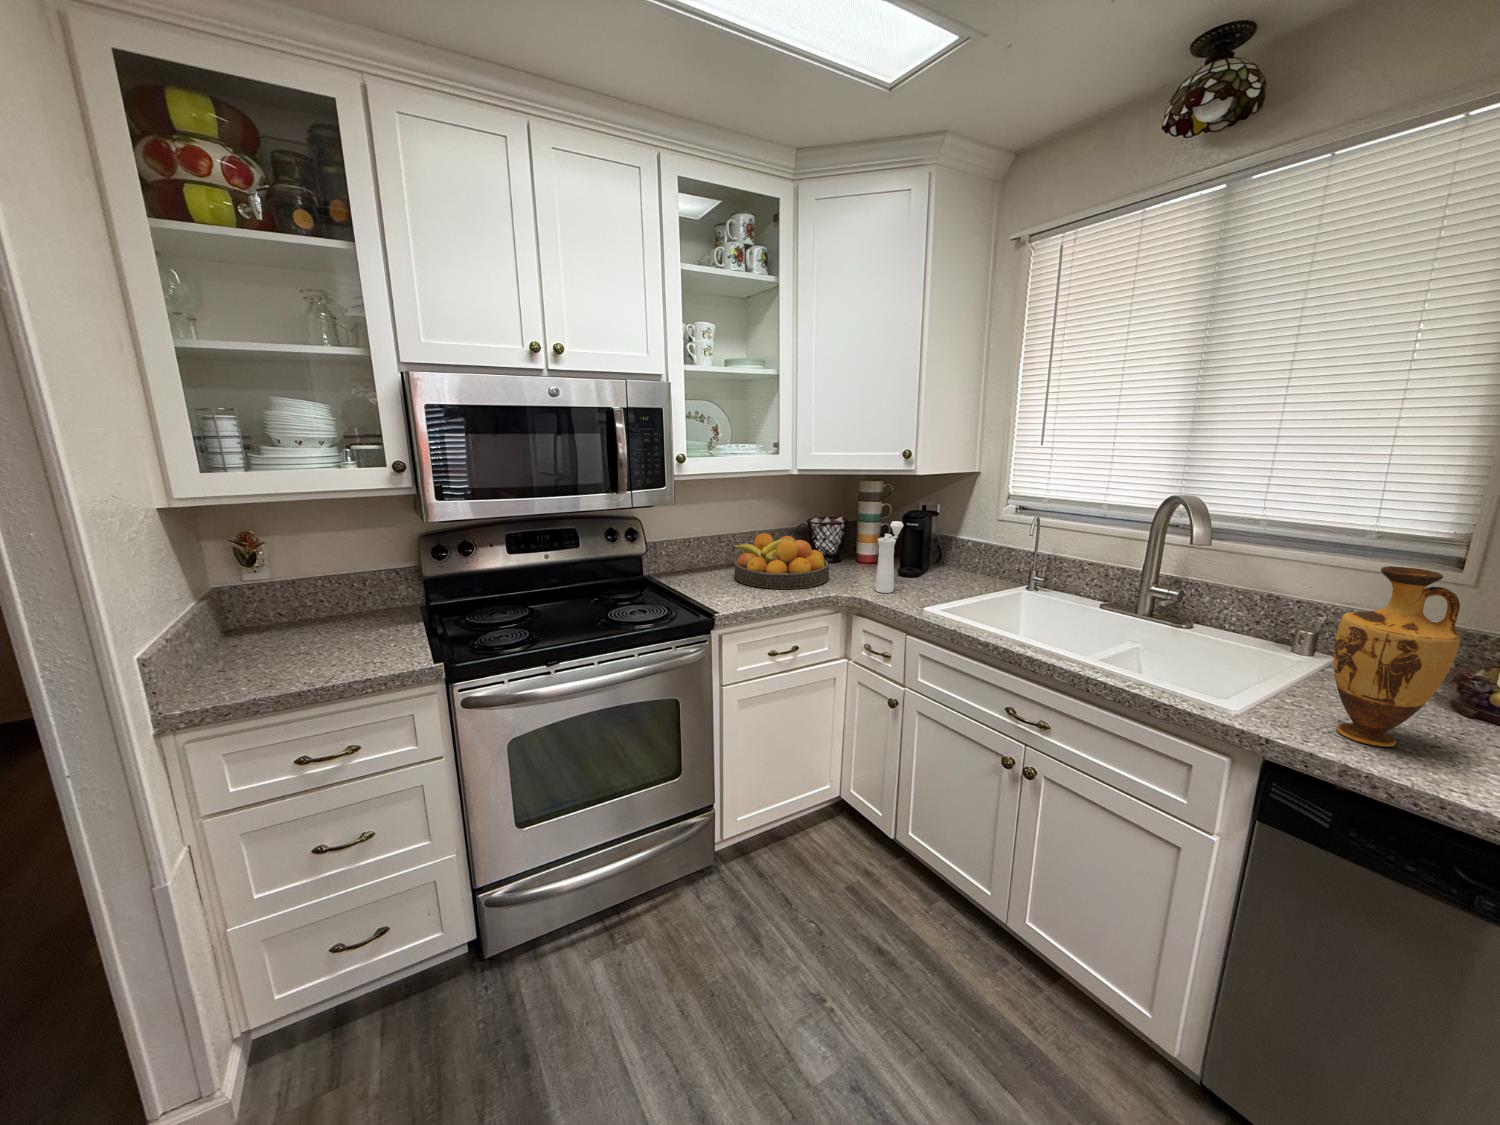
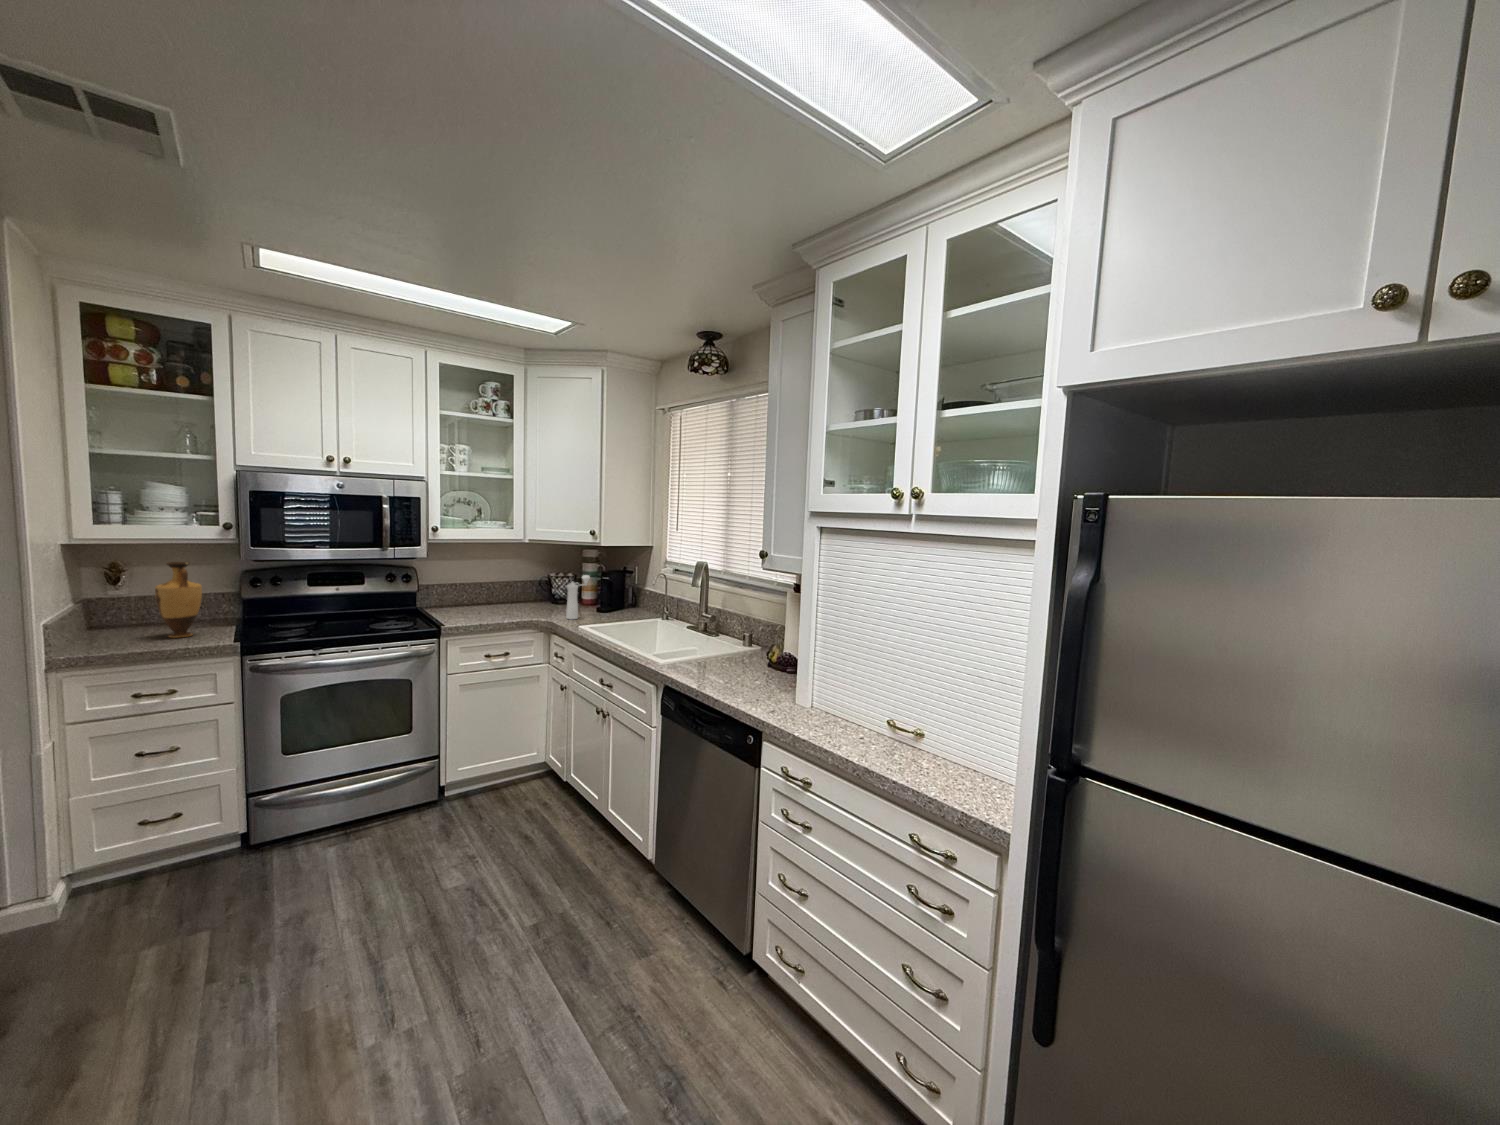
fruit bowl: present [732,533,829,589] -> none [479,582,547,617]
vase: present [1334,566,1460,747] -> present [155,562,202,638]

